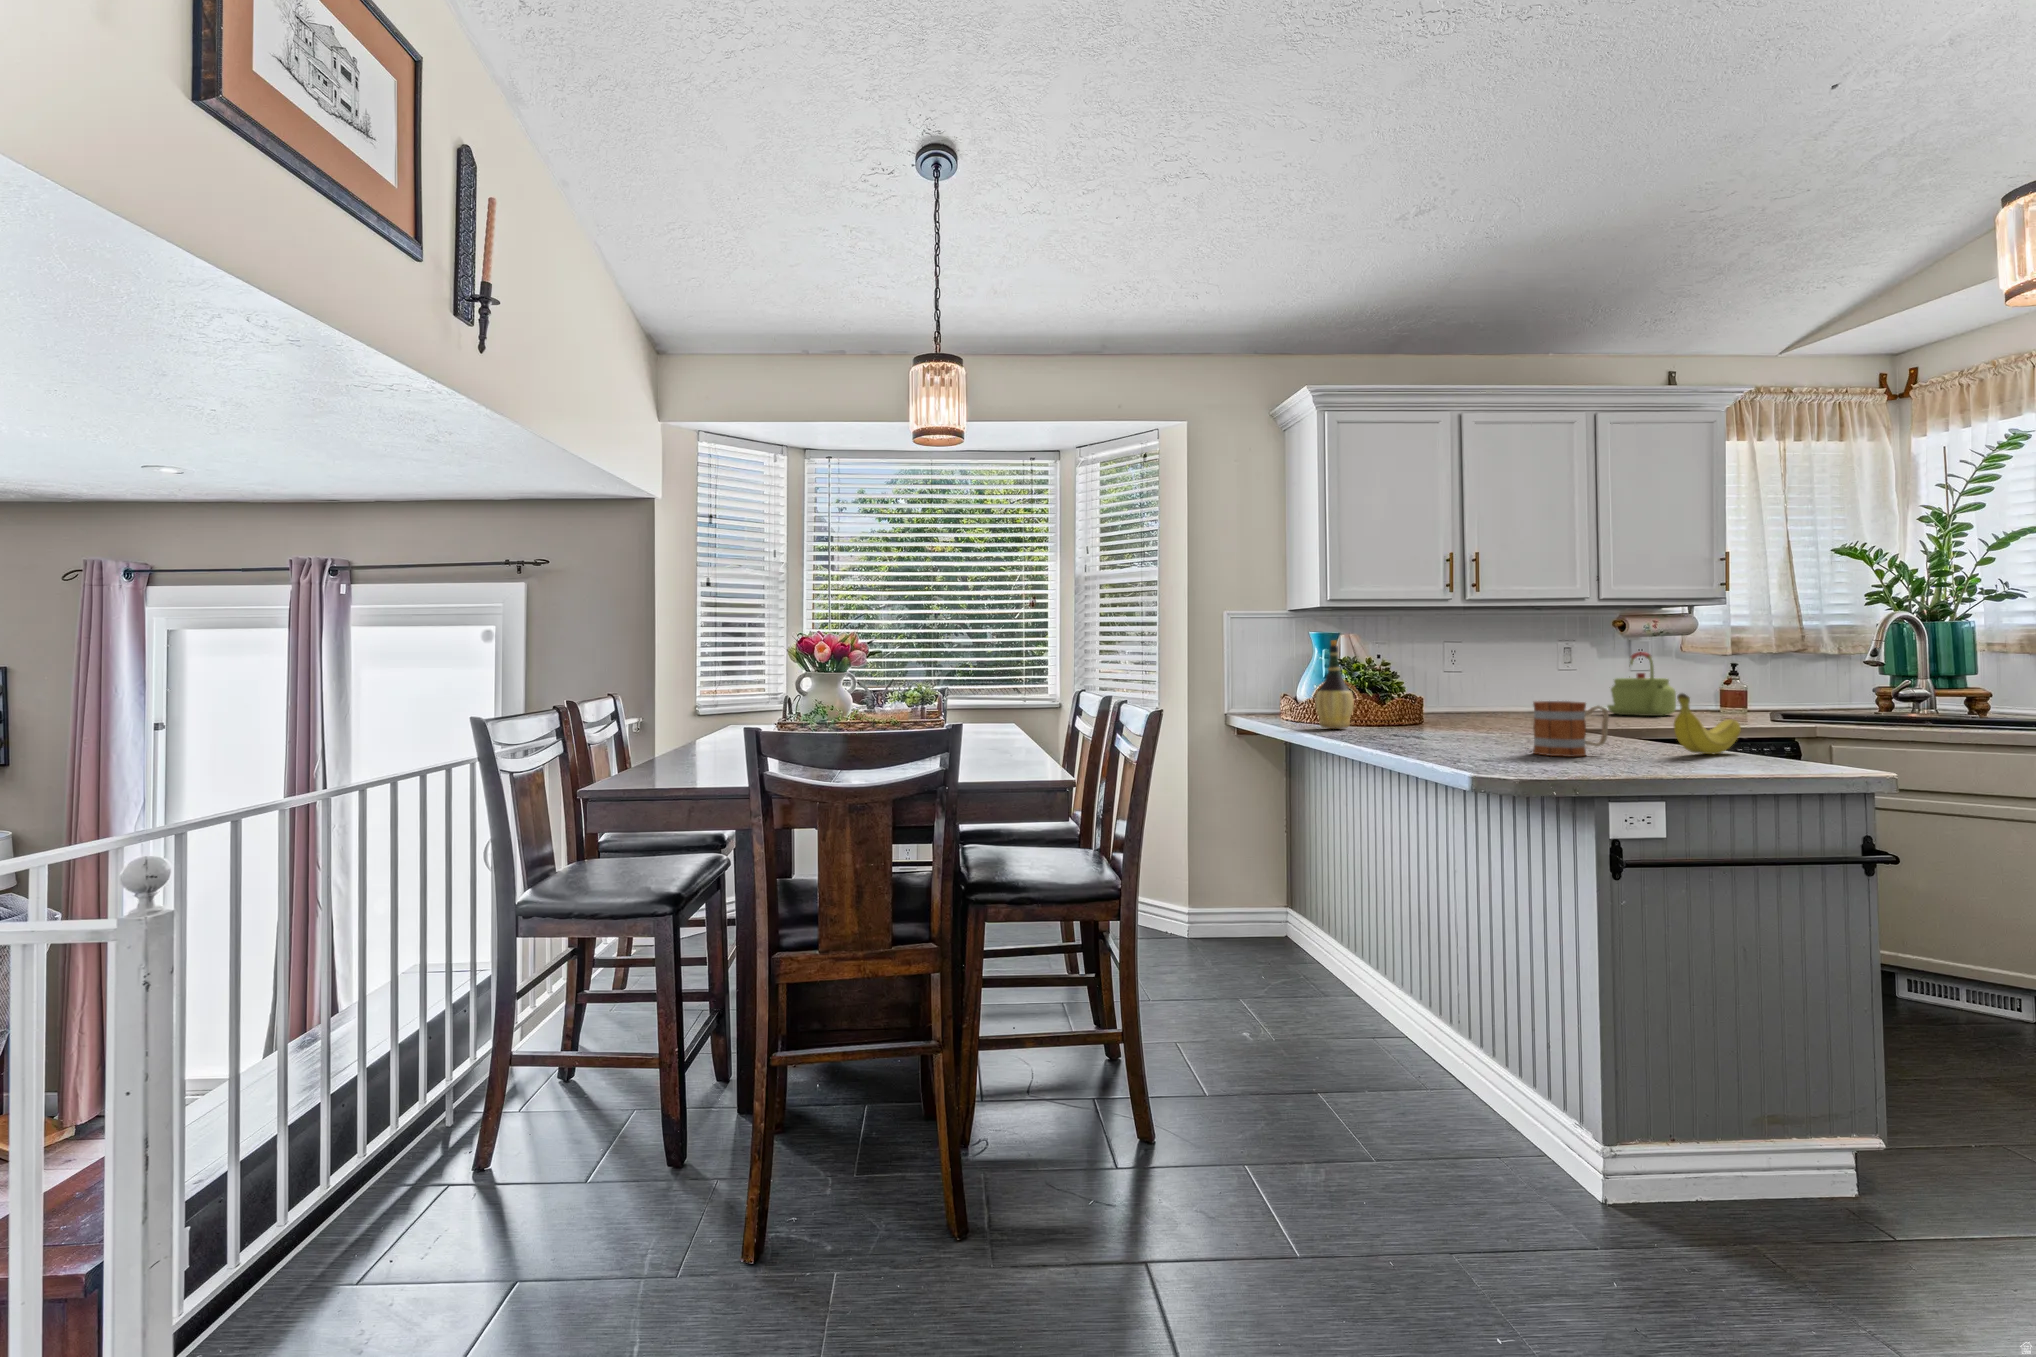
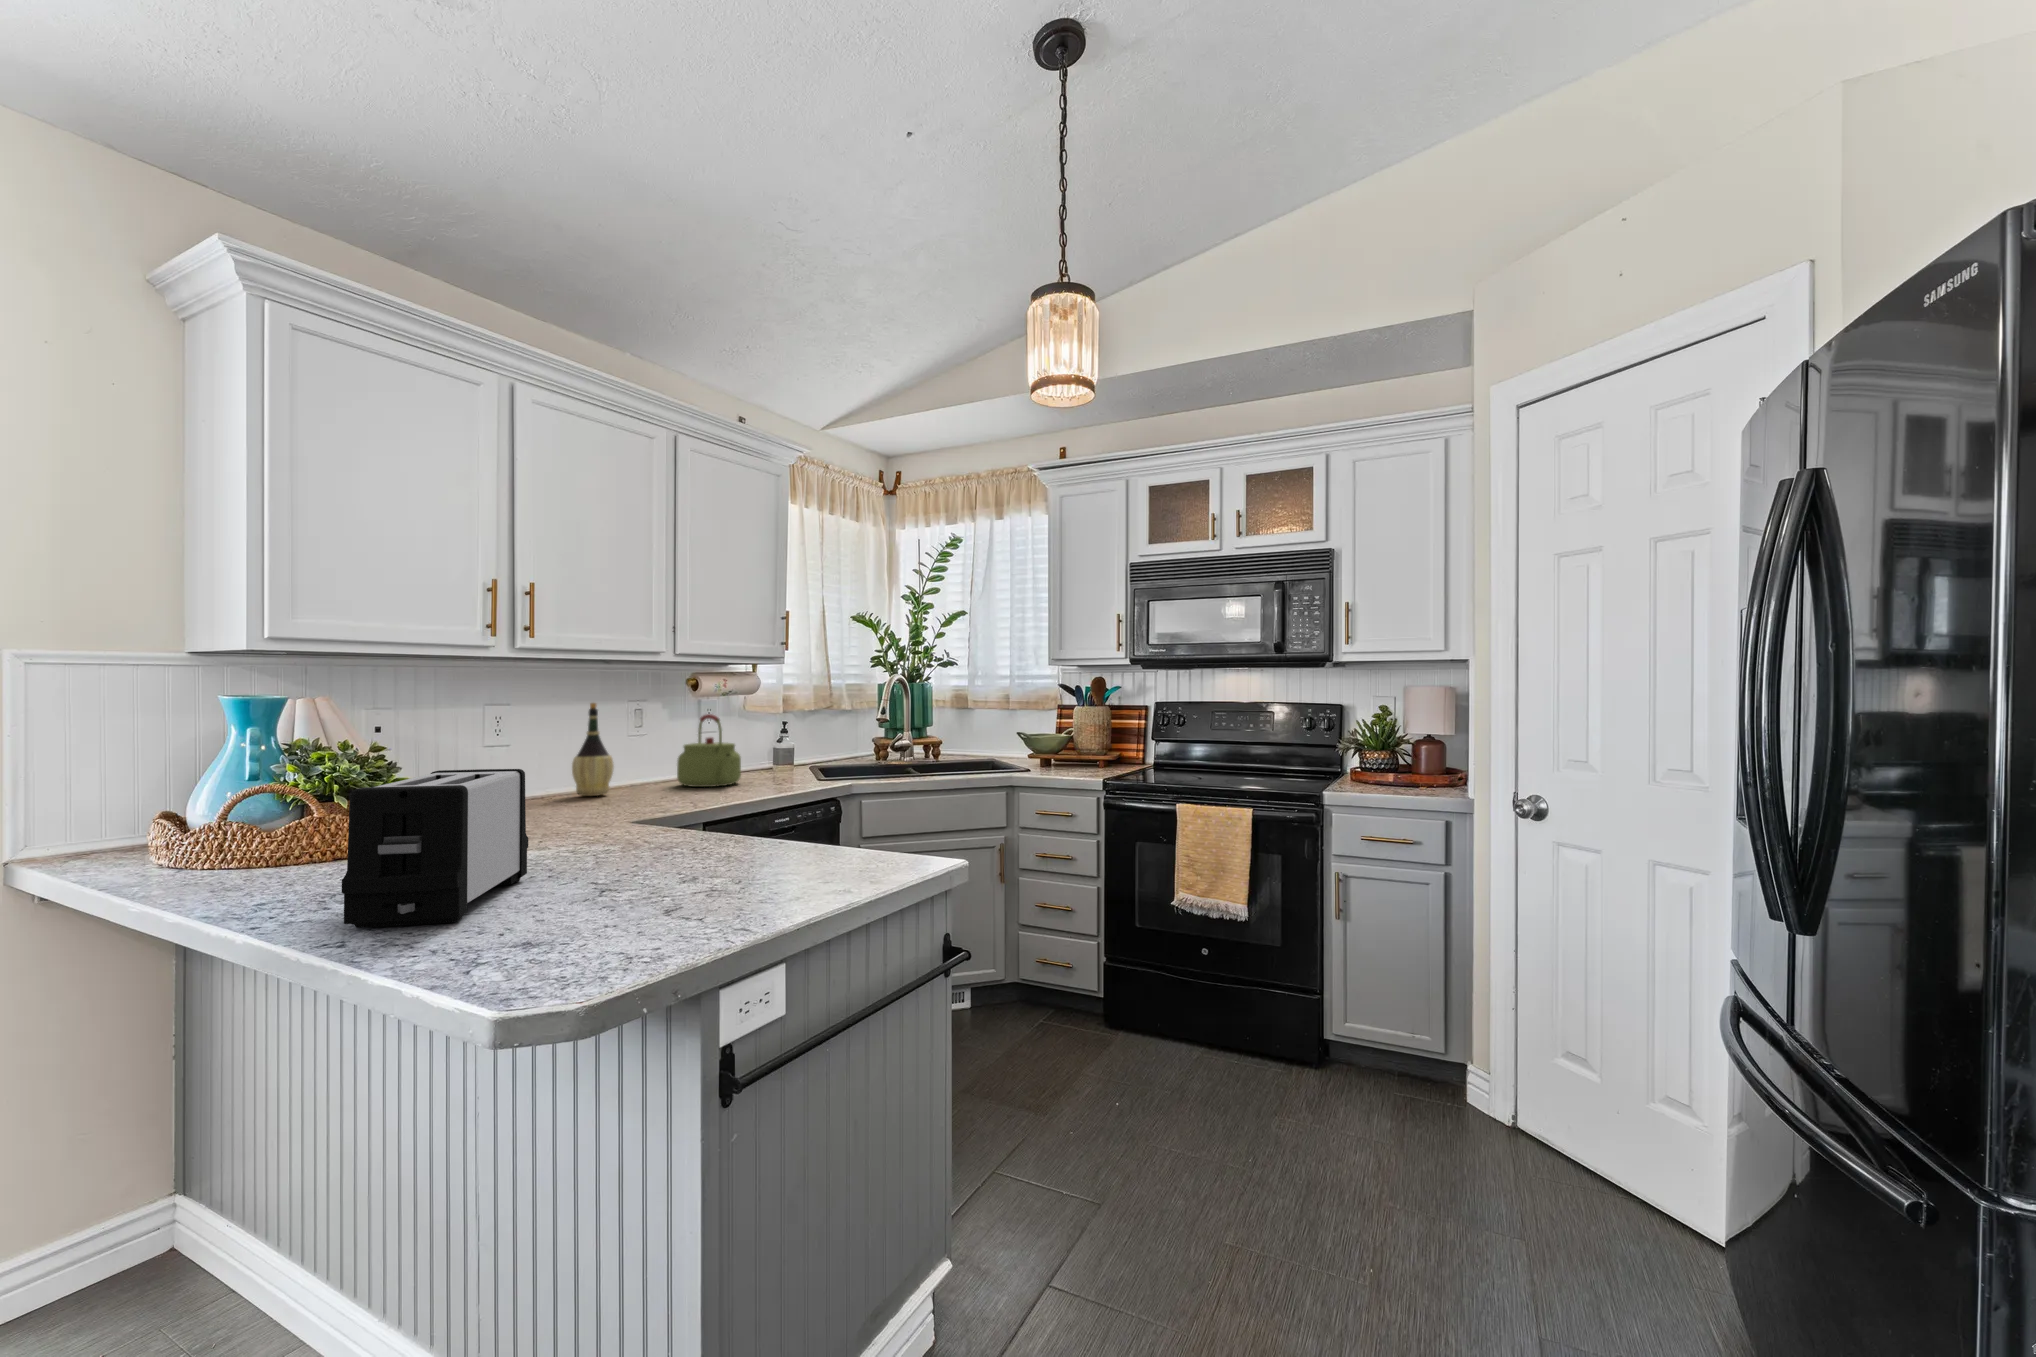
wine bottle: present [1315,640,1354,729] -> present [572,703,614,796]
toaster: none [1383,667,1484,748] -> present [342,769,528,928]
fruit: present [1674,693,1741,754] -> none [766,807,825,878]
mug: present [1533,701,1609,757] -> none [598,828,696,920]

